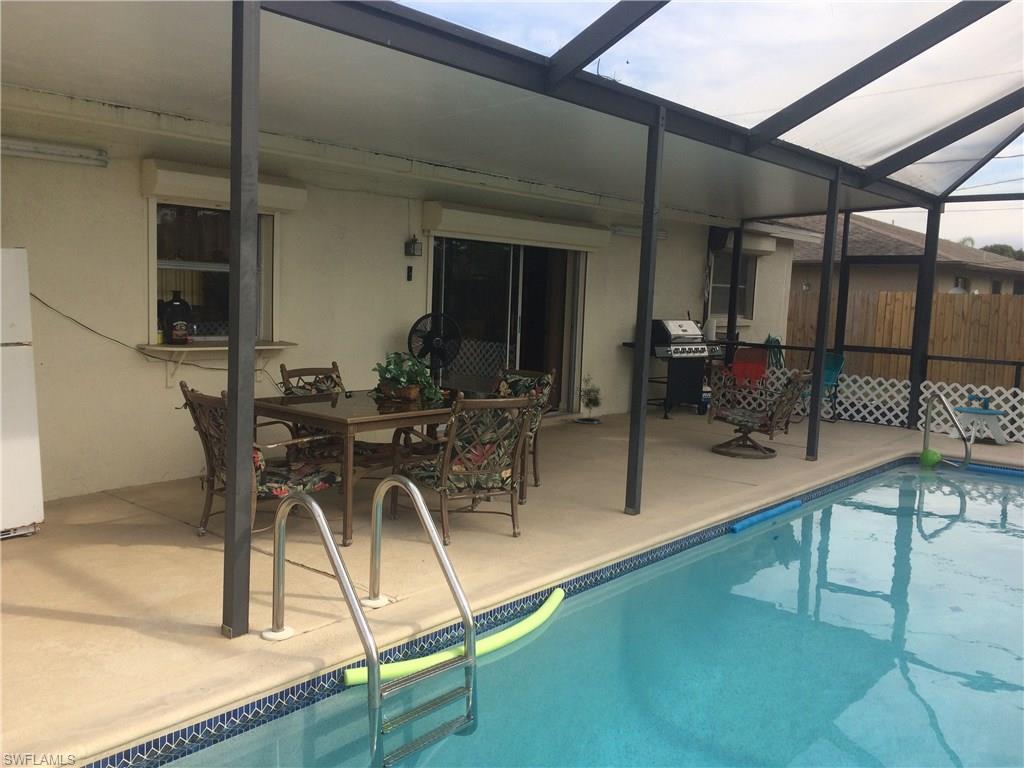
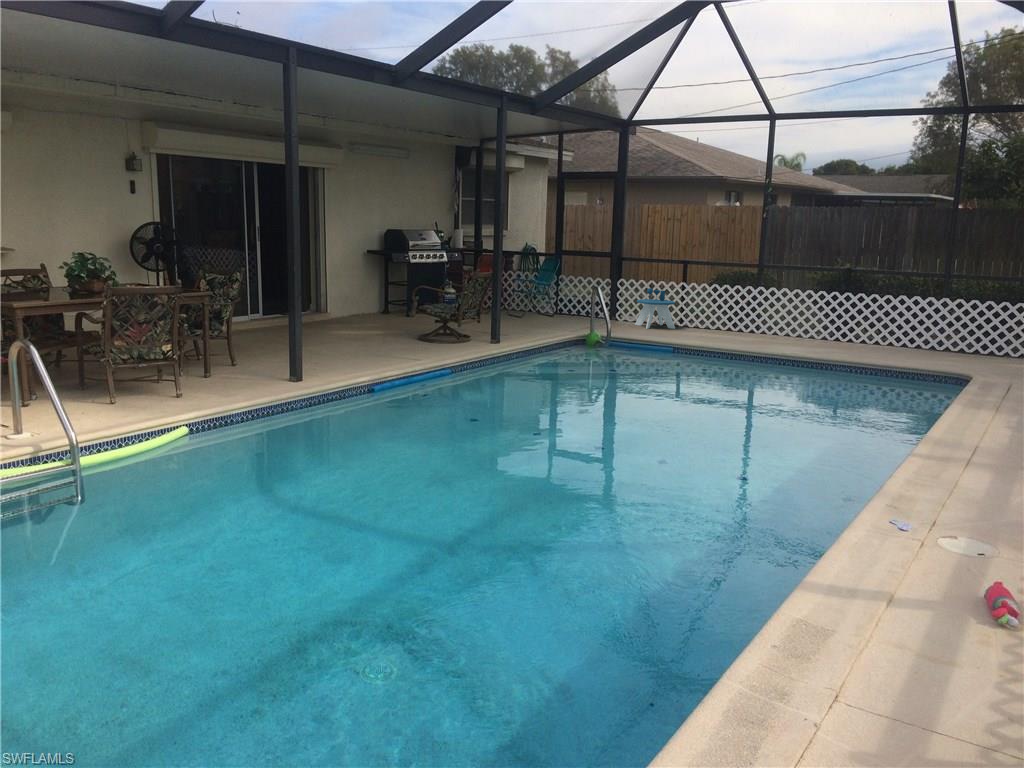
potted tree: present [575,375,602,424] -> none [318,276,345,322]

